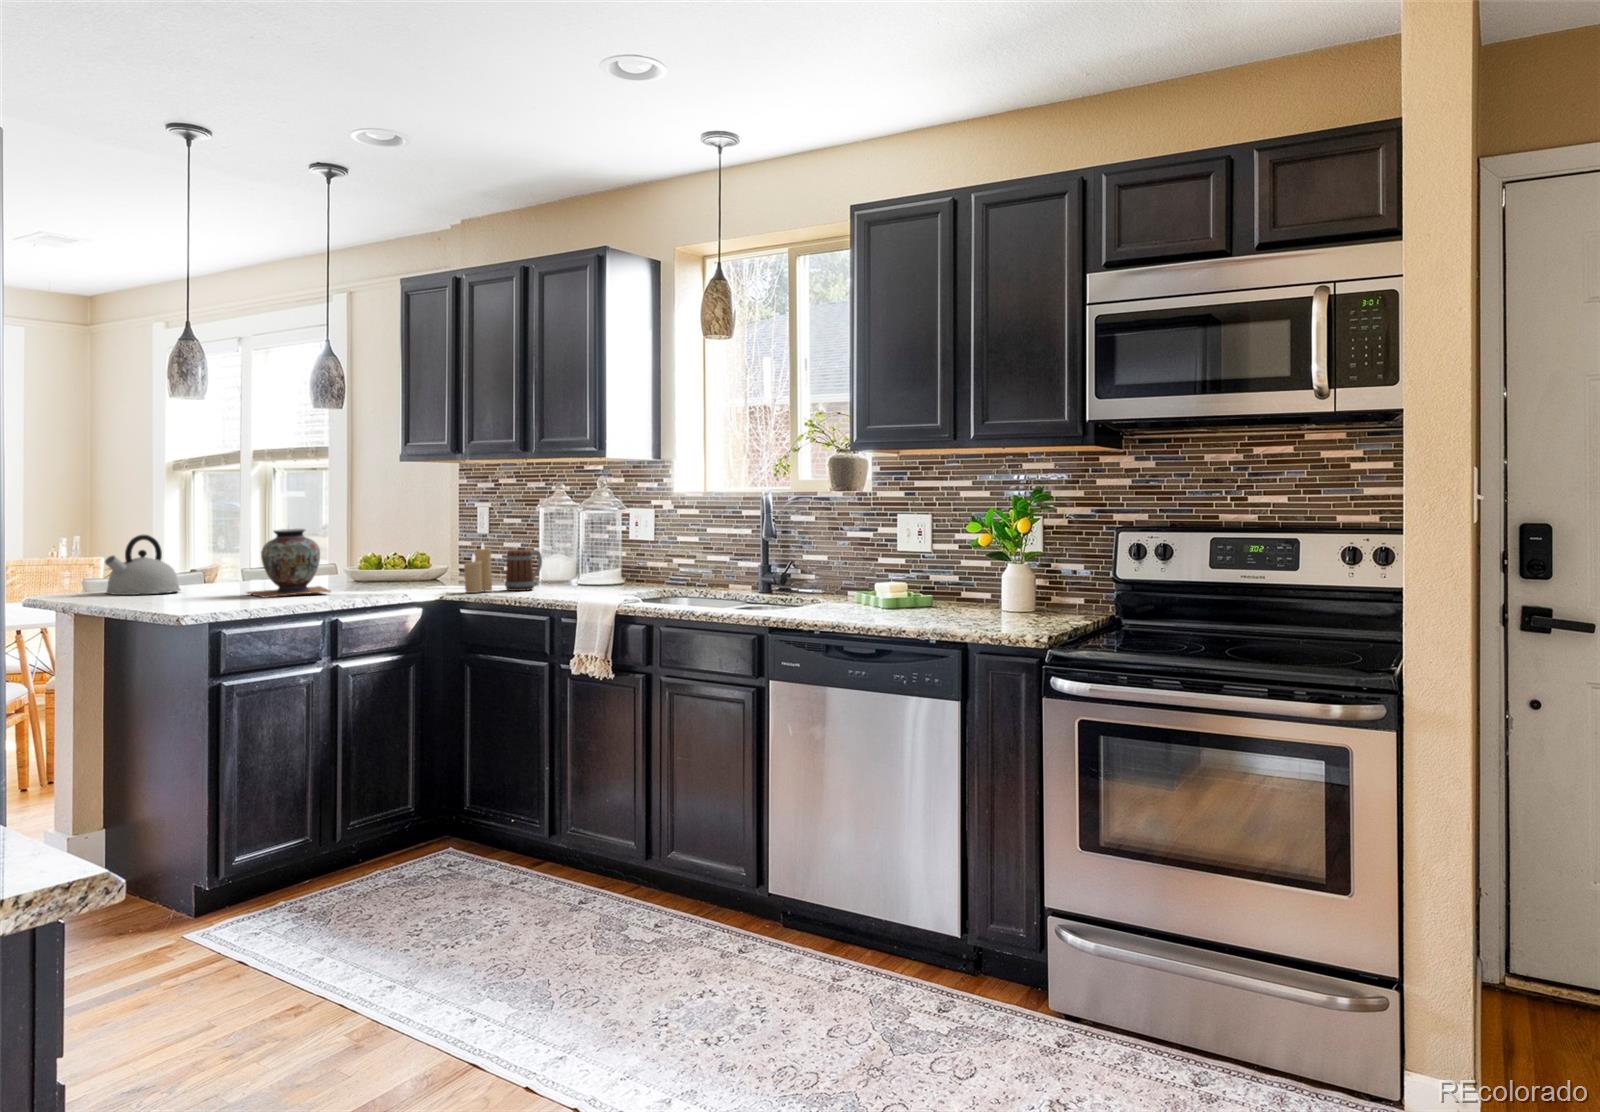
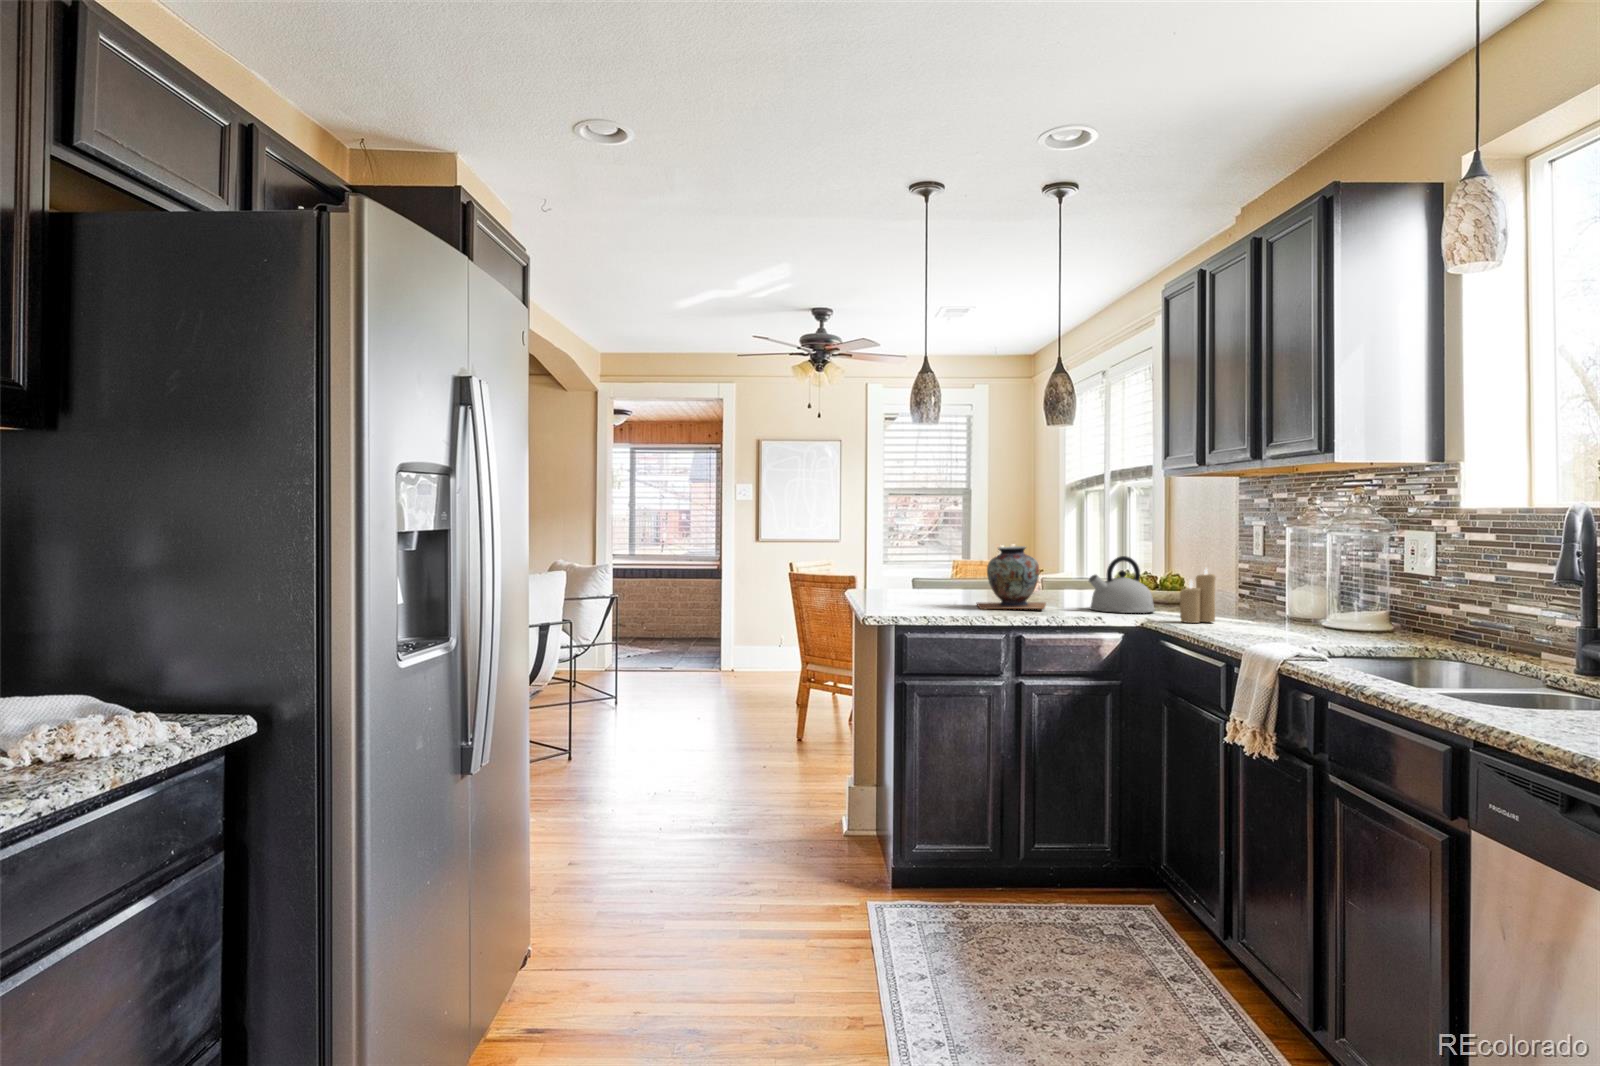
kettle: present [105,535,181,595] -> present [1089,556,1155,613]
mug: present [505,549,542,591] -> none [1235,577,1287,625]

